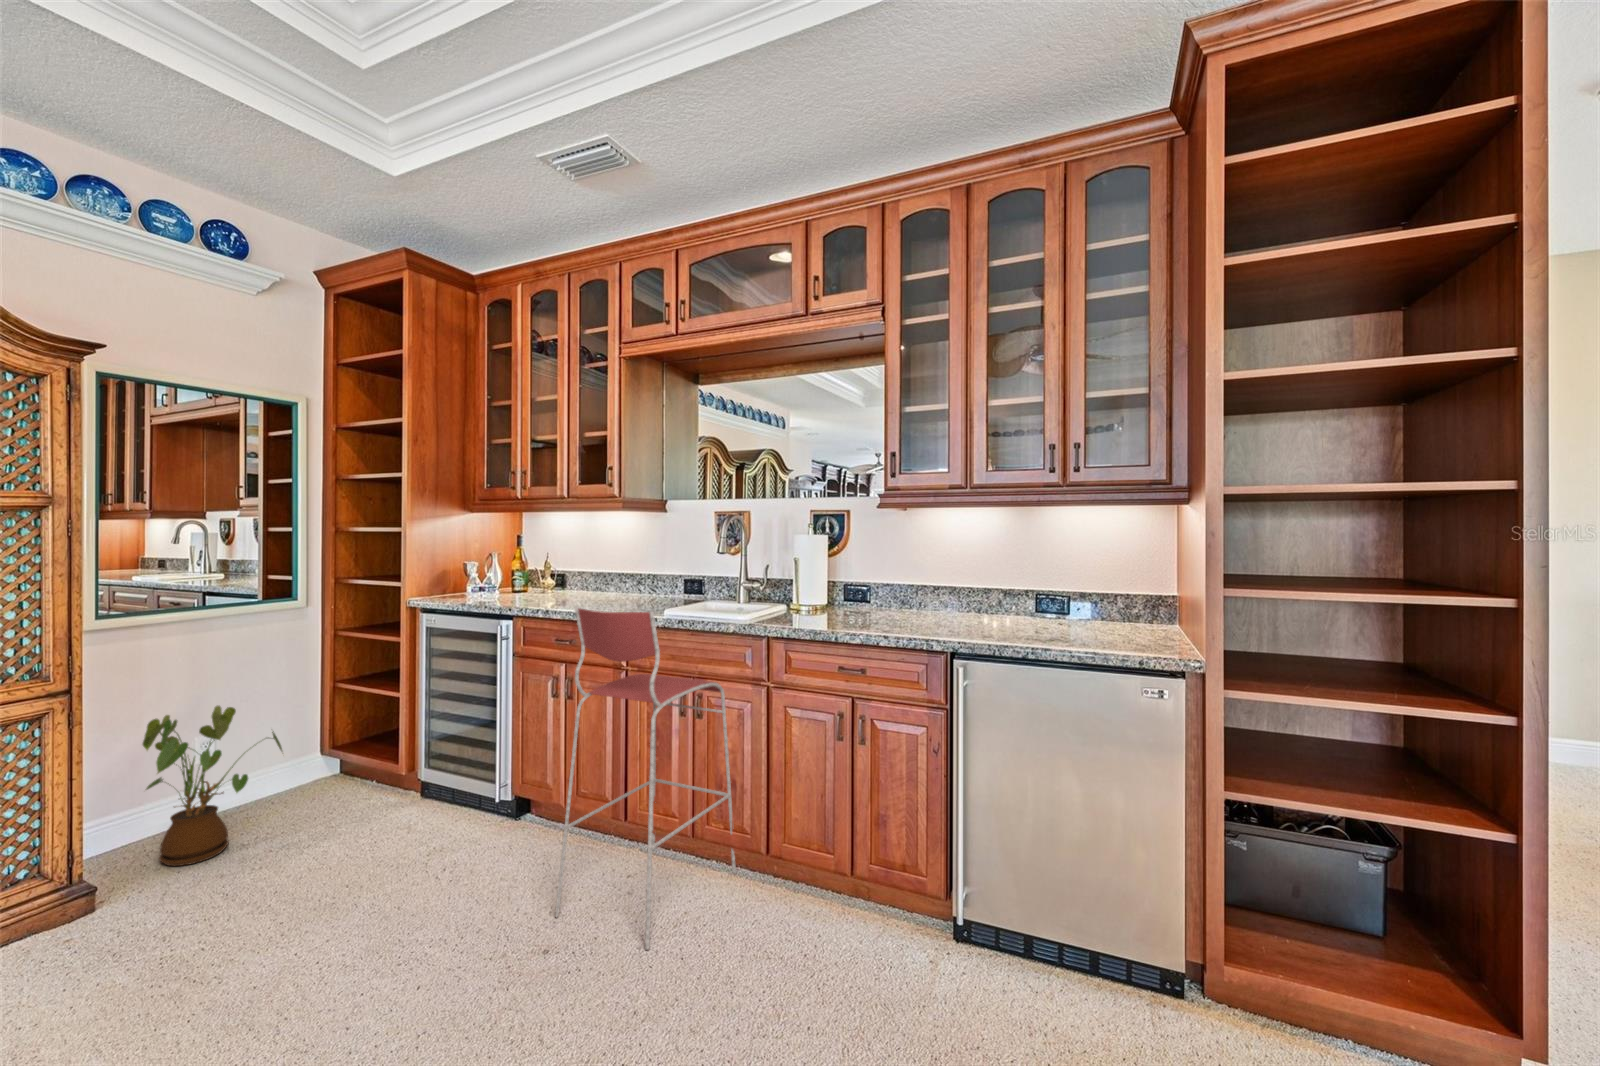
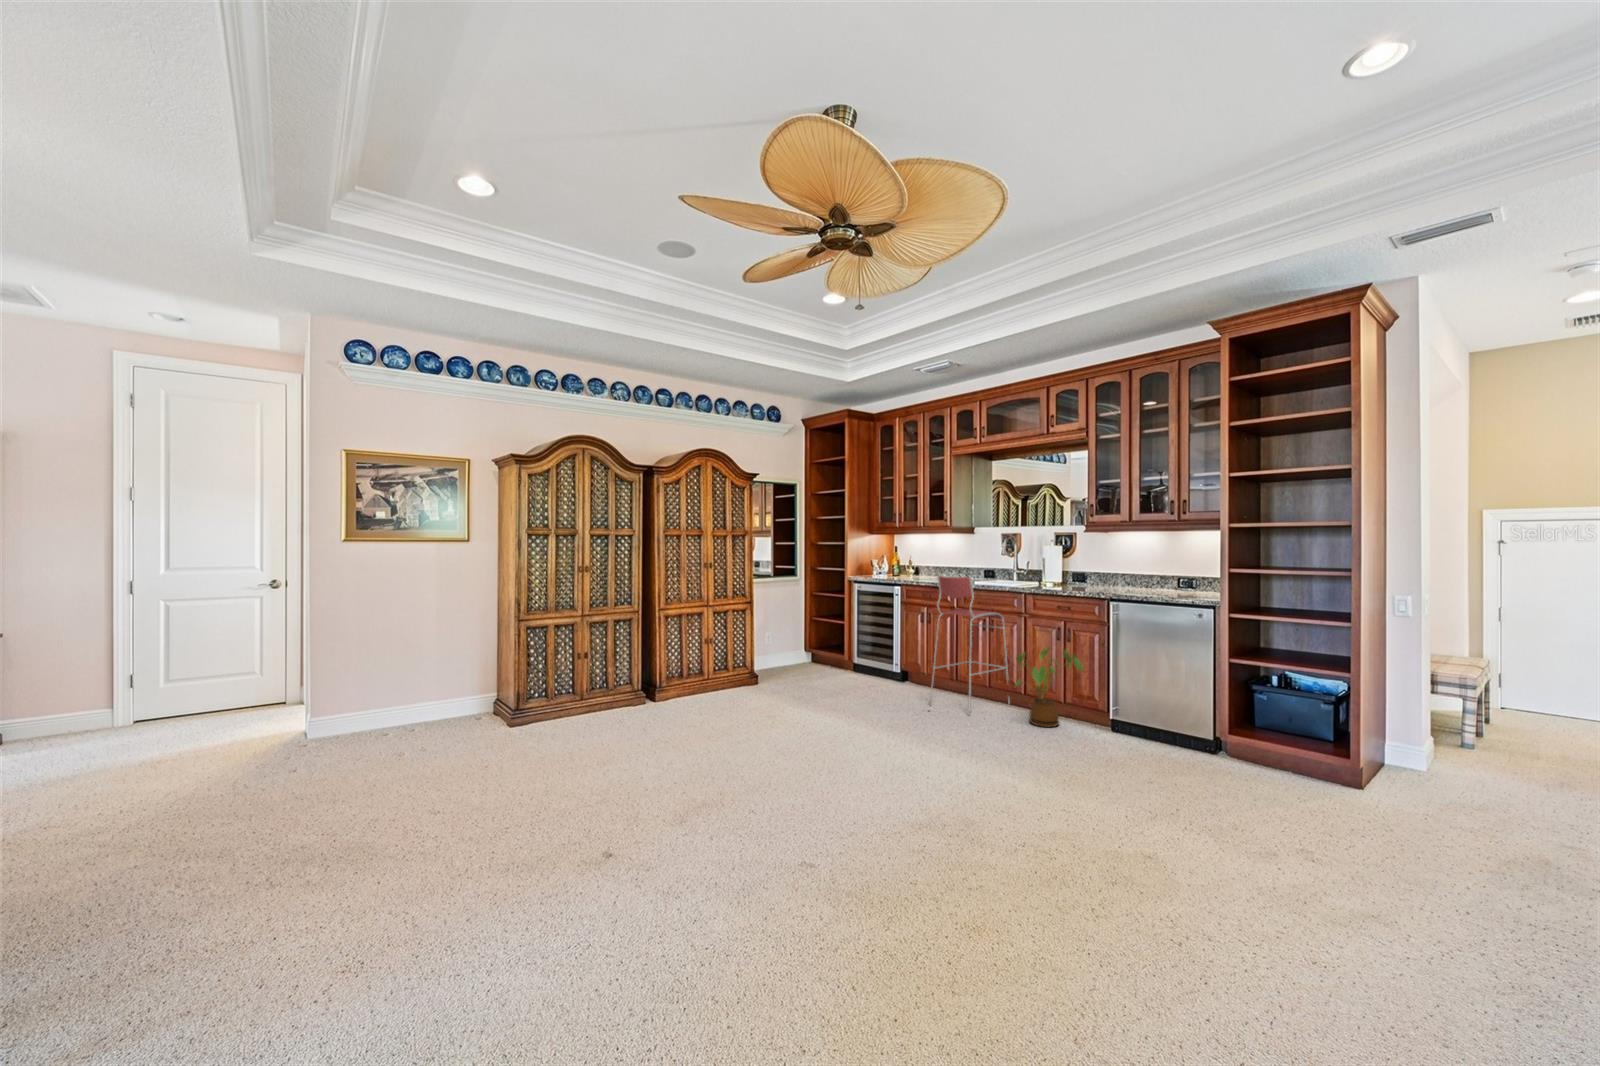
house plant: present [143,705,282,866] -> present [1015,647,1083,727]

